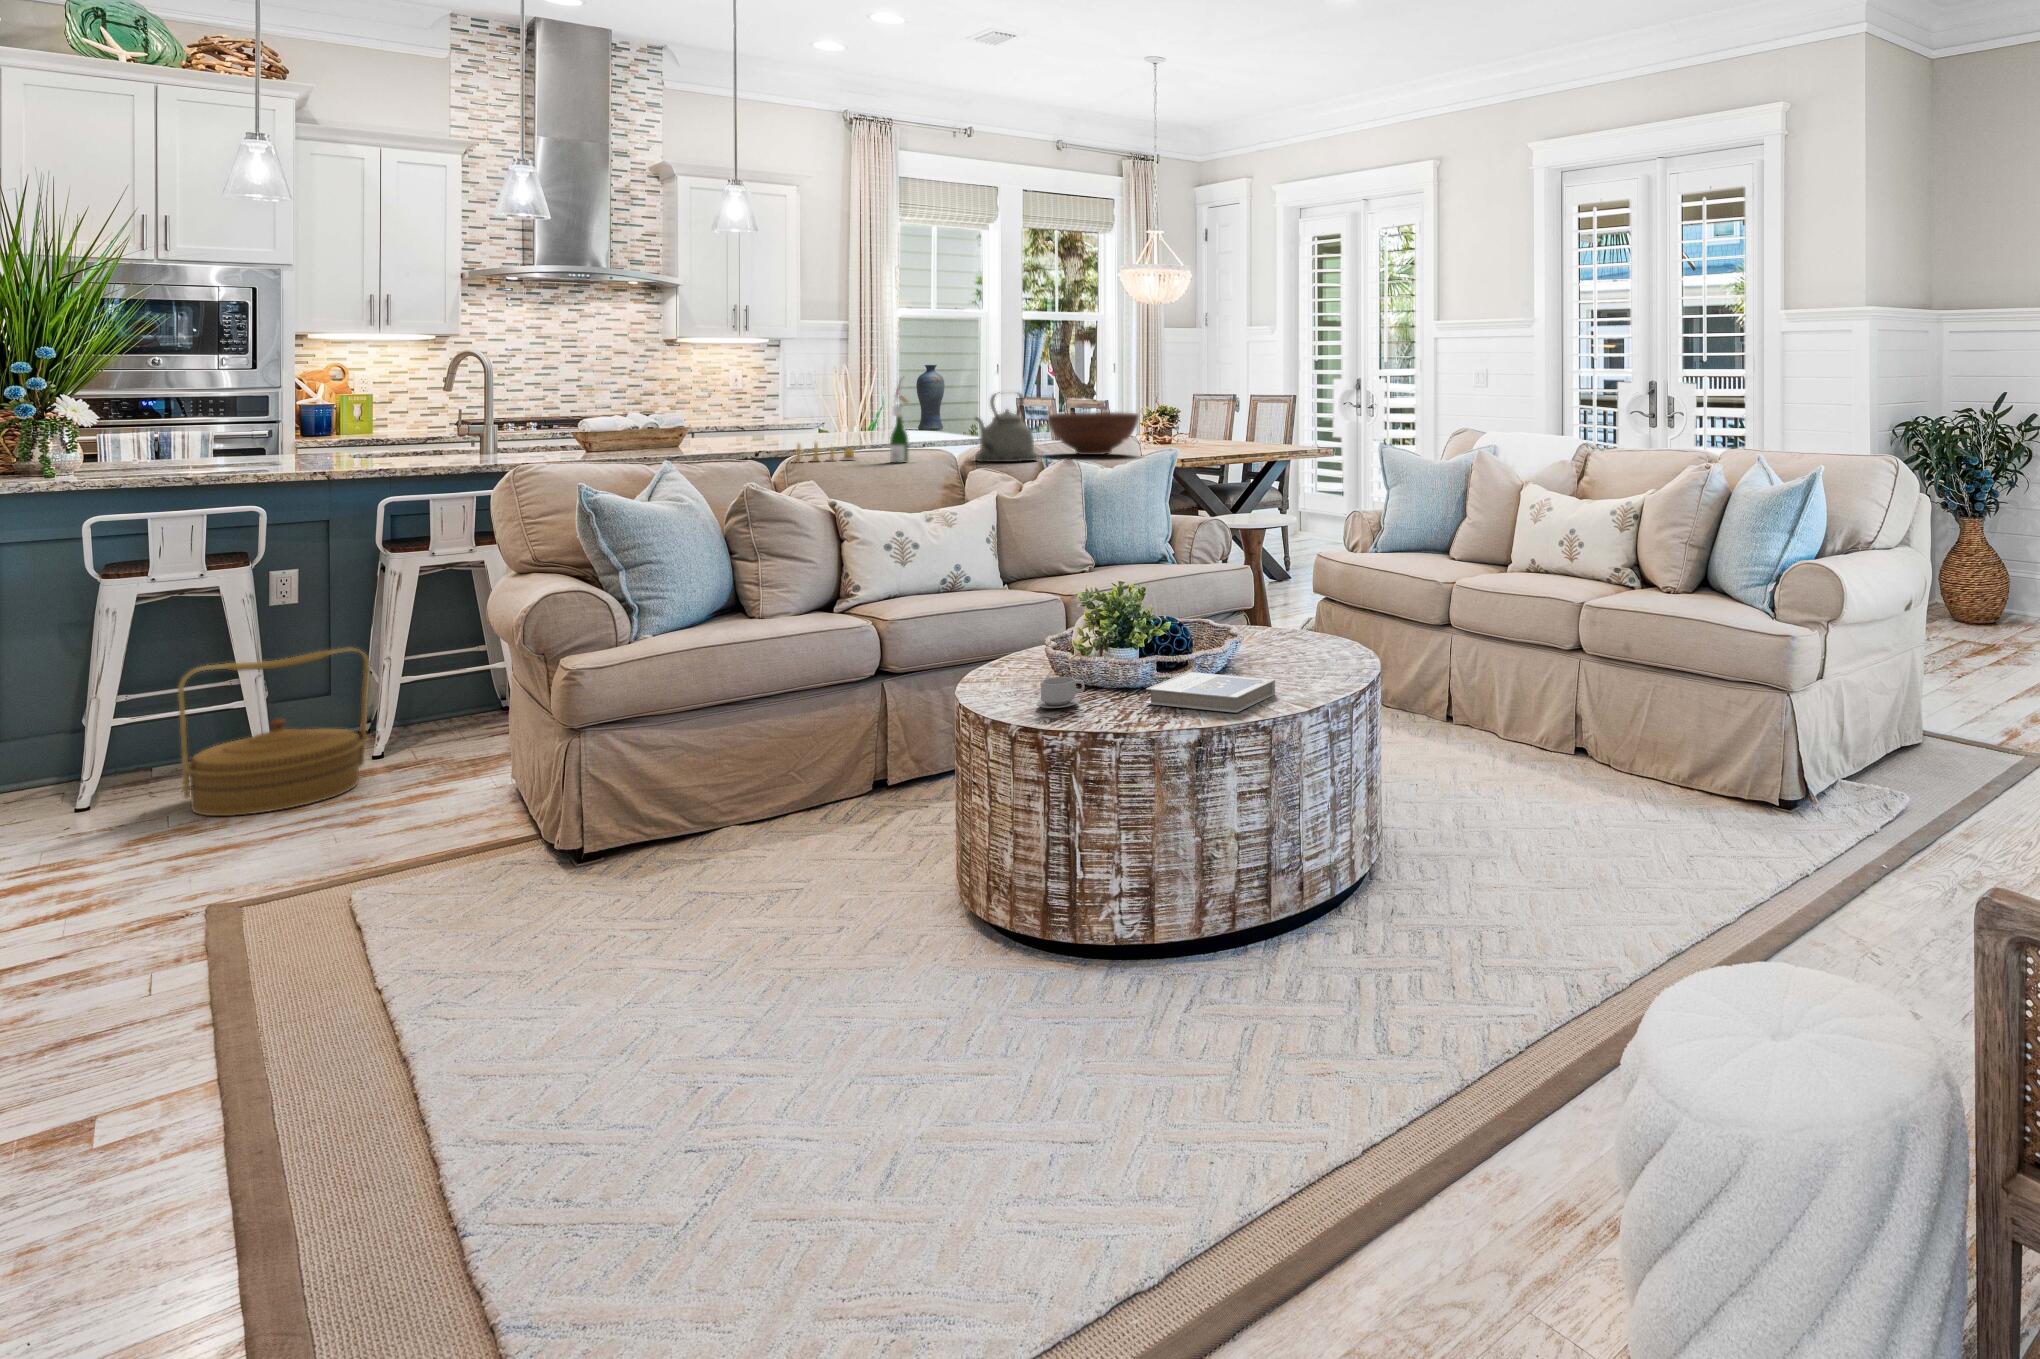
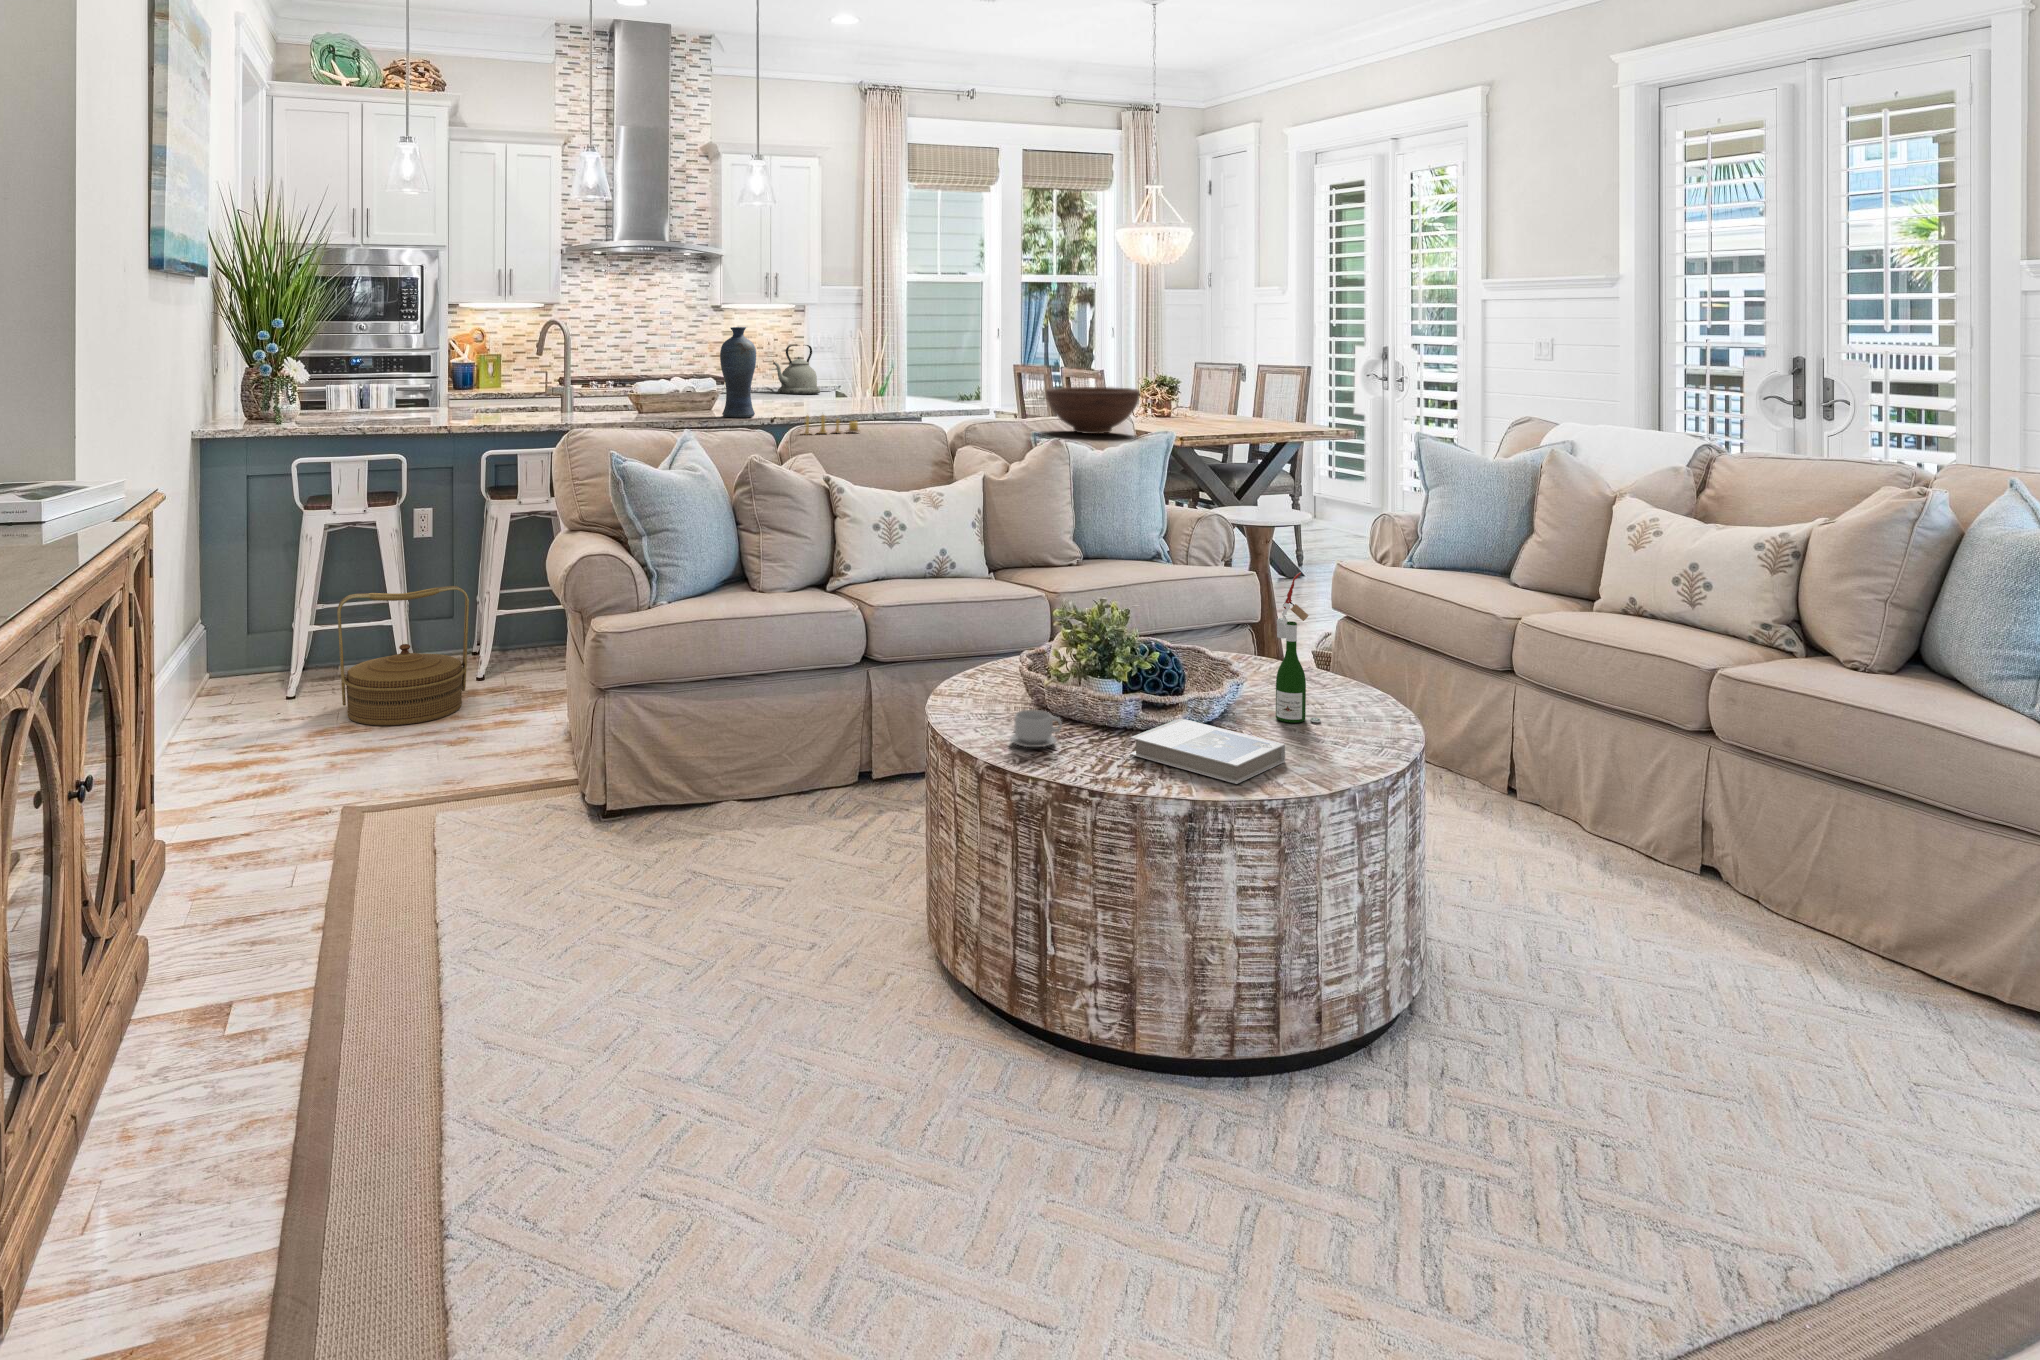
vase: present [916,365,945,430] -> present [720,327,756,417]
wine bottle: present [890,385,908,463] -> present [1276,572,1321,723]
kettle: present [975,392,1039,462] -> present [773,345,820,394]

